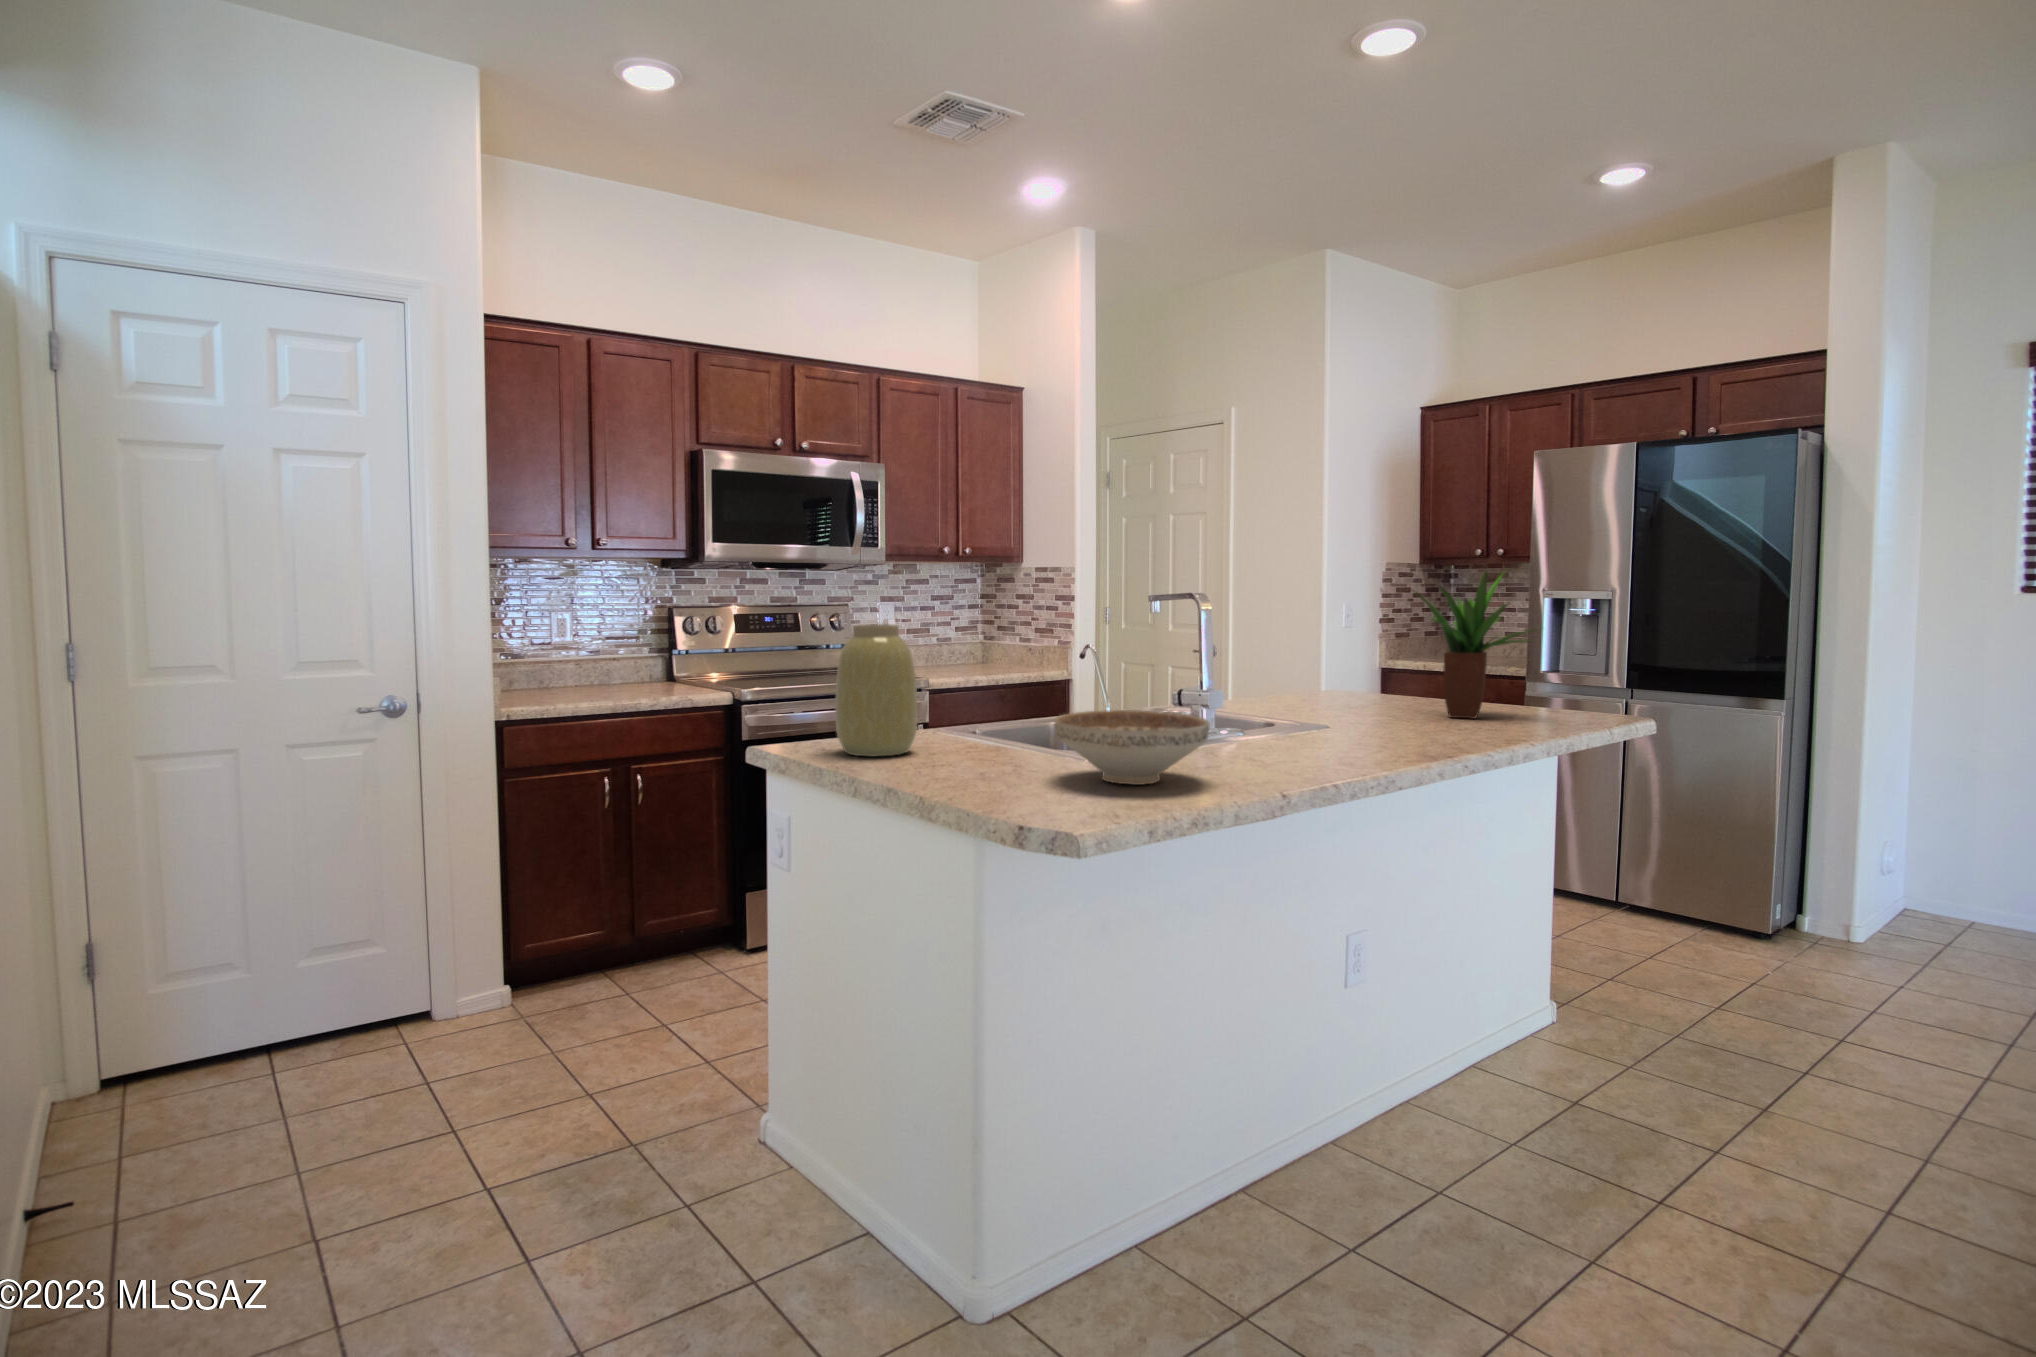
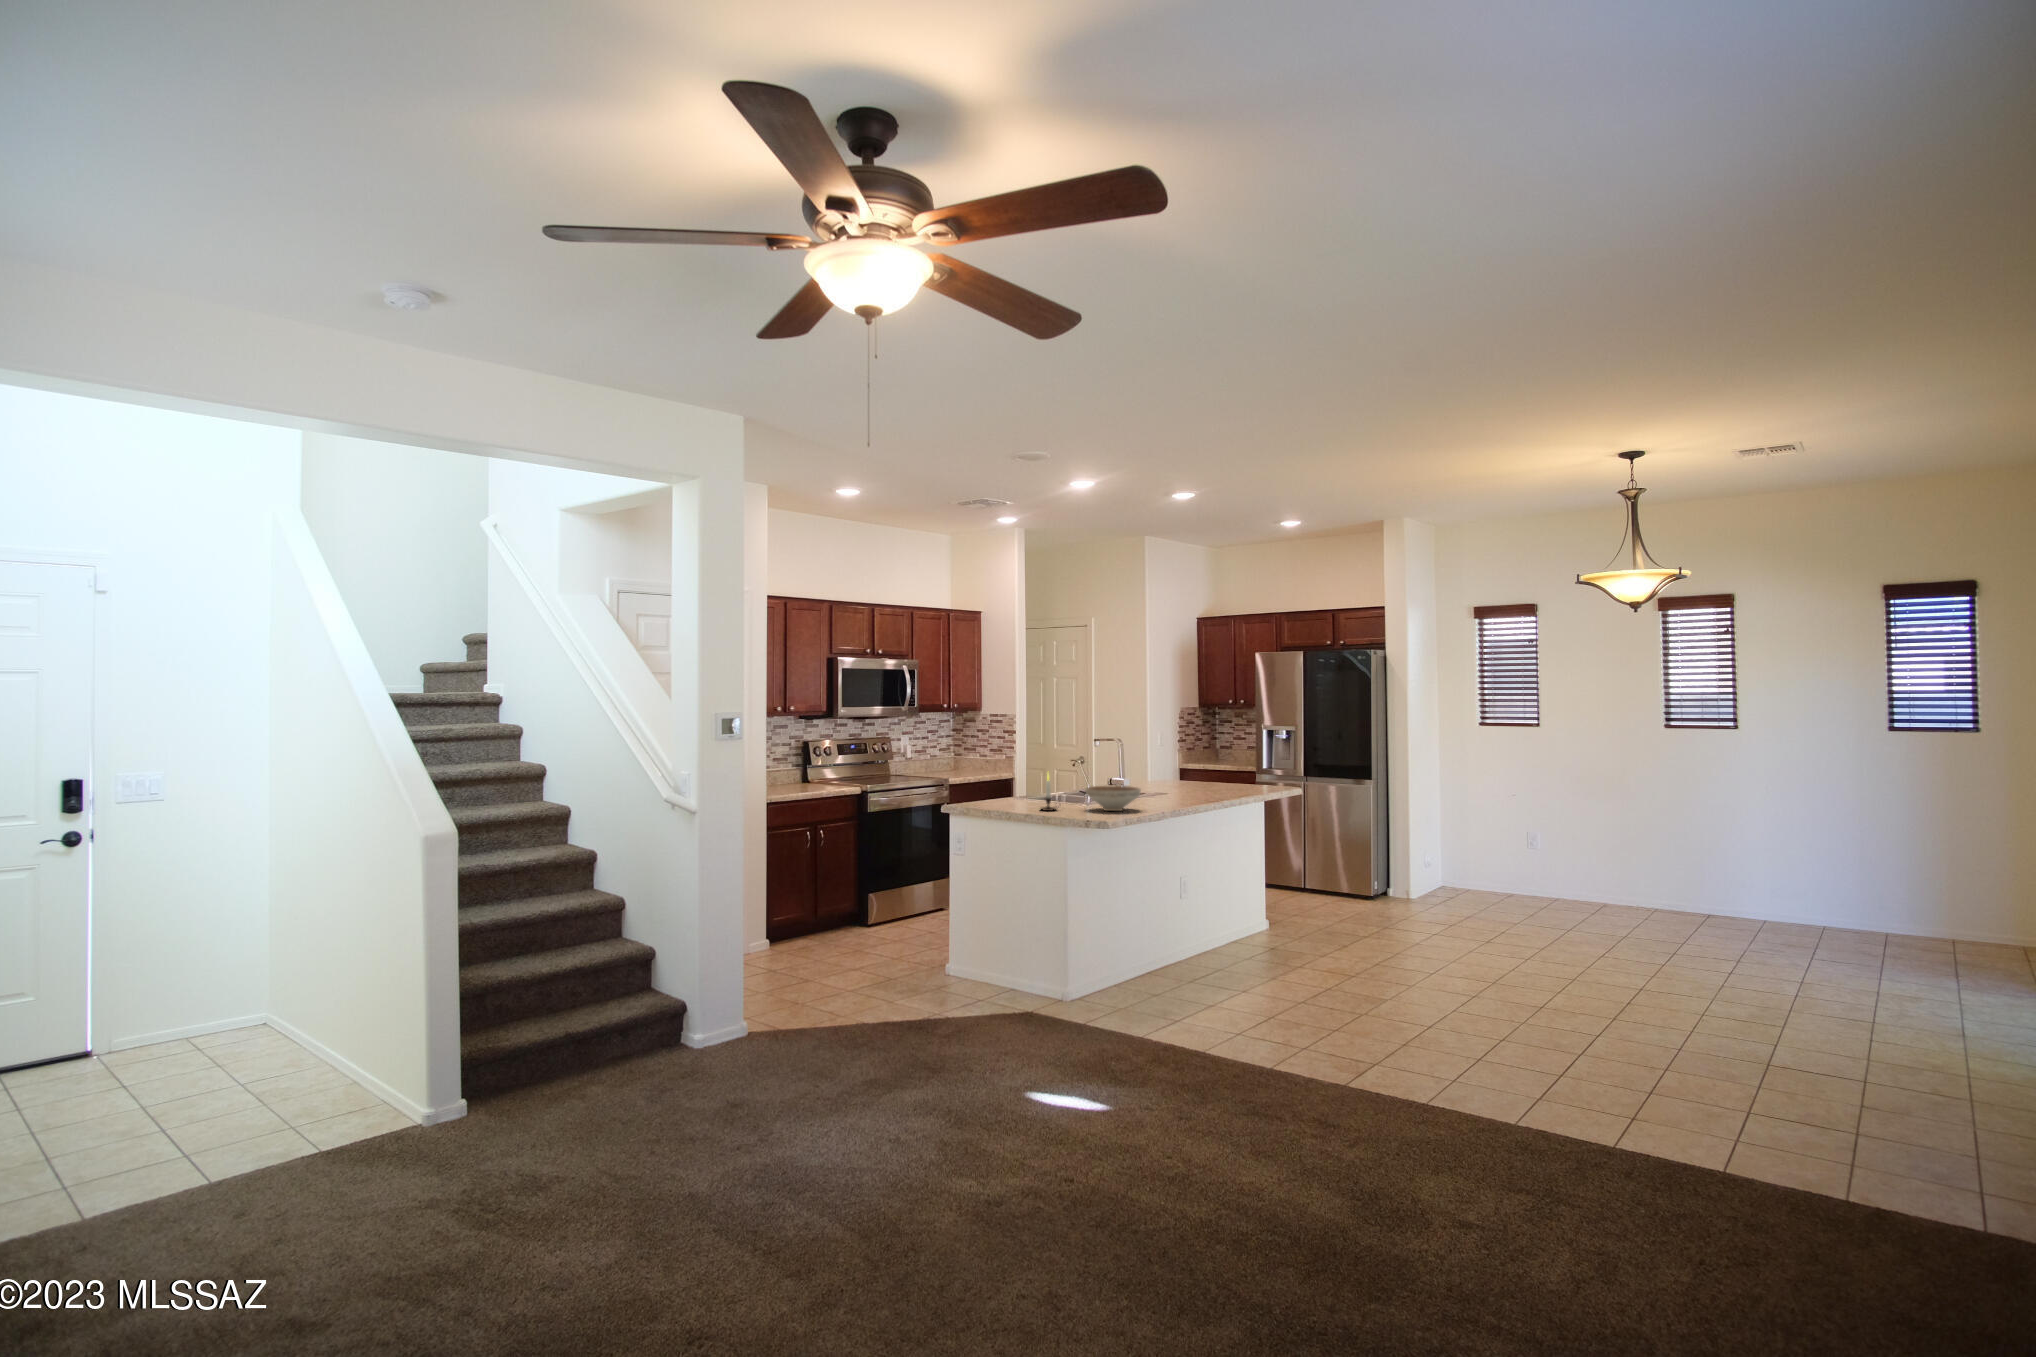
potted plant: present [1416,571,1535,719] -> none [1202,724,1257,790]
vase: present [835,624,917,756] -> none [988,754,1020,807]
candle: none [932,668,993,776] -> present [1041,775,1056,811]

